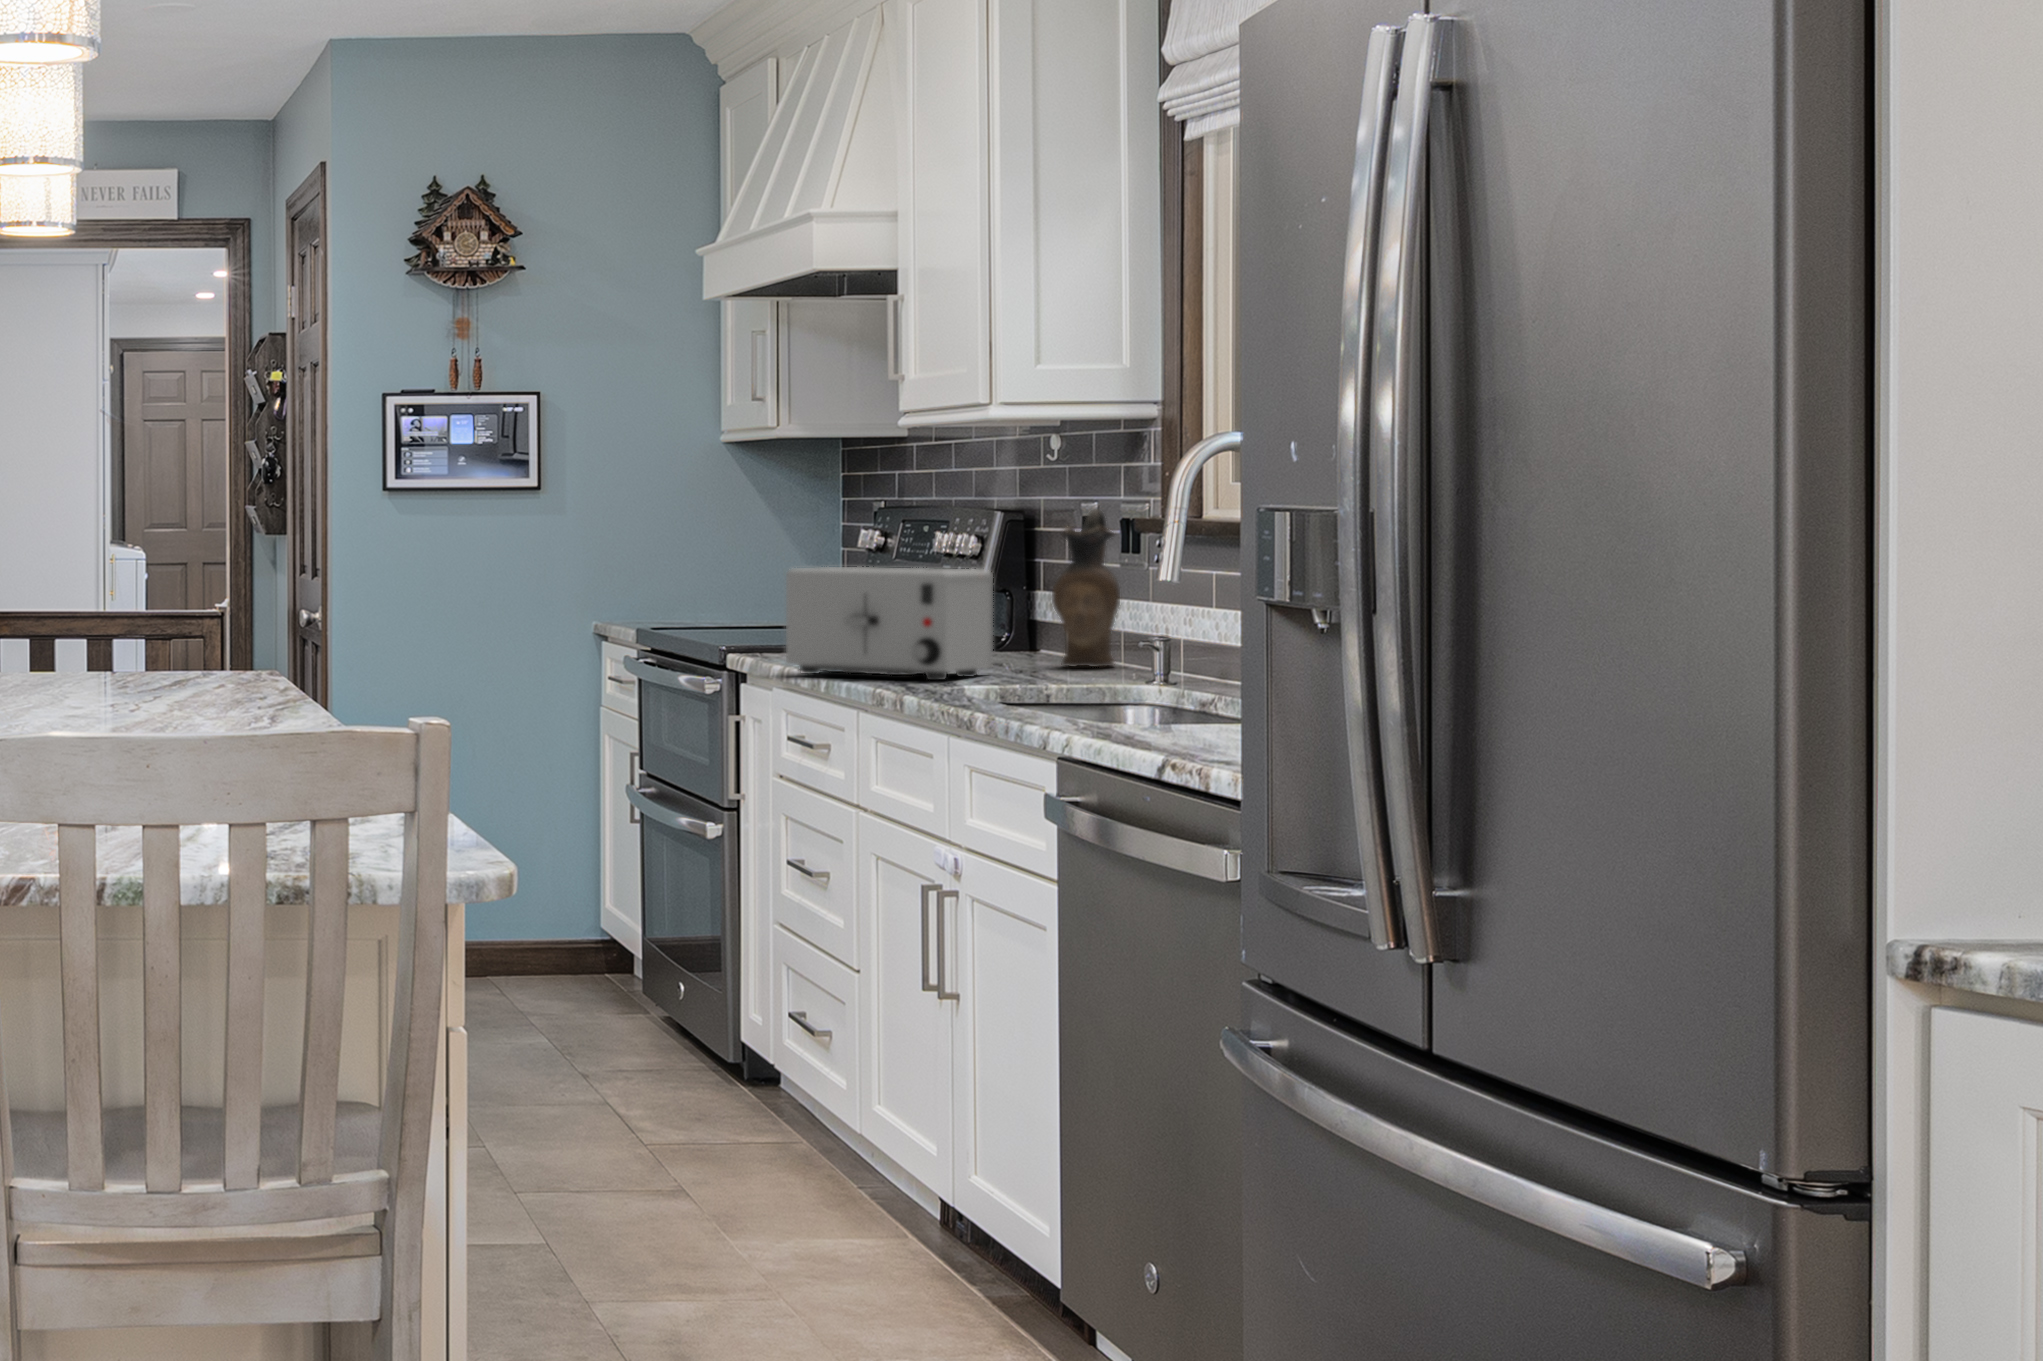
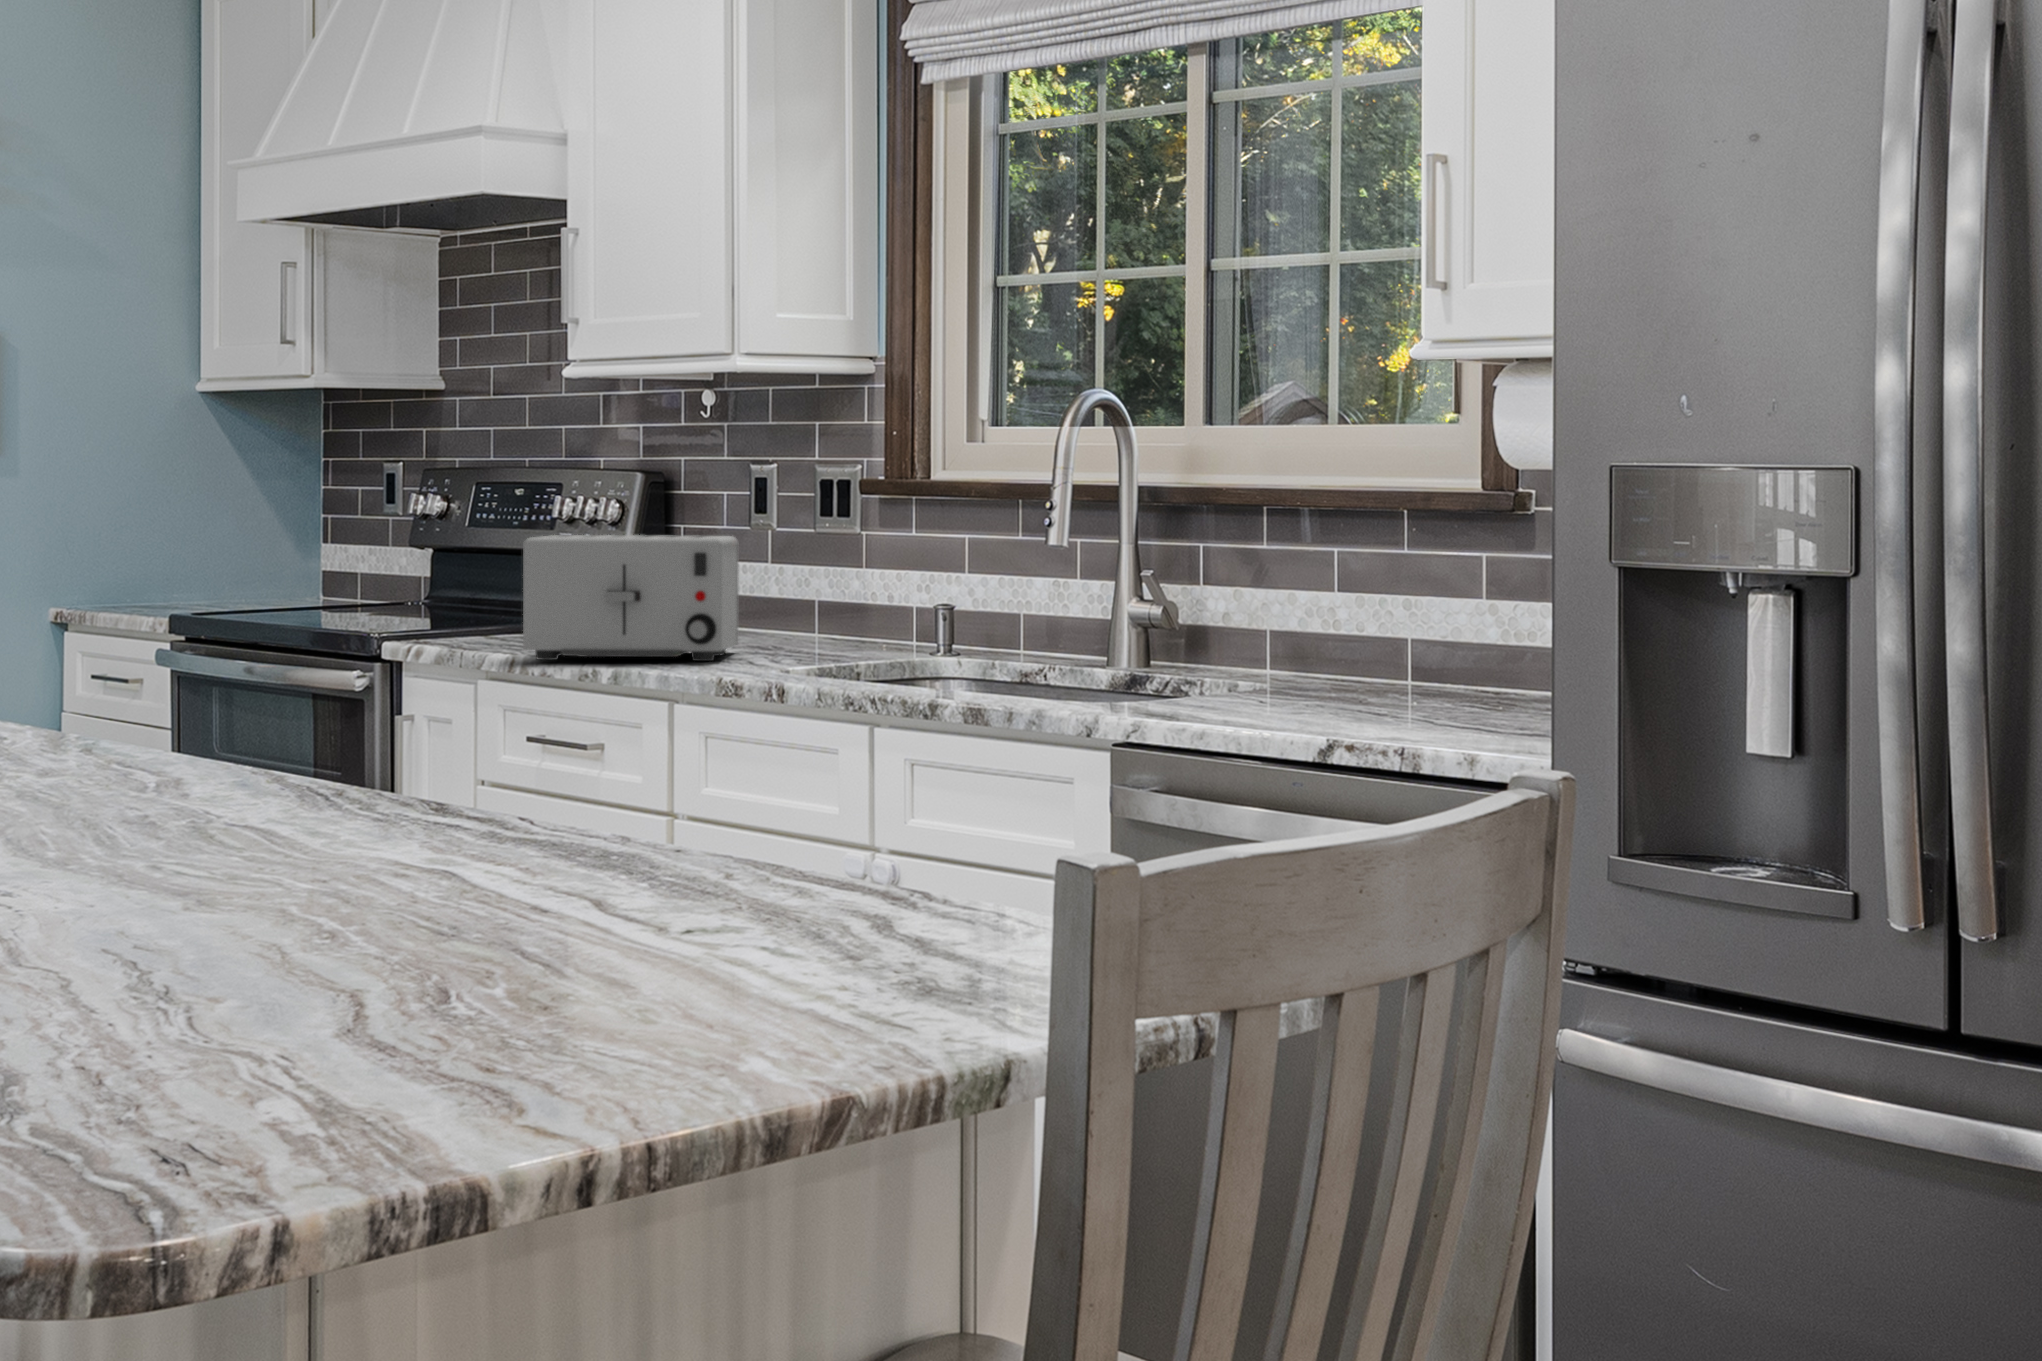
ceramic pitcher: present [1052,509,1120,667] -> none [769,469,839,639]

